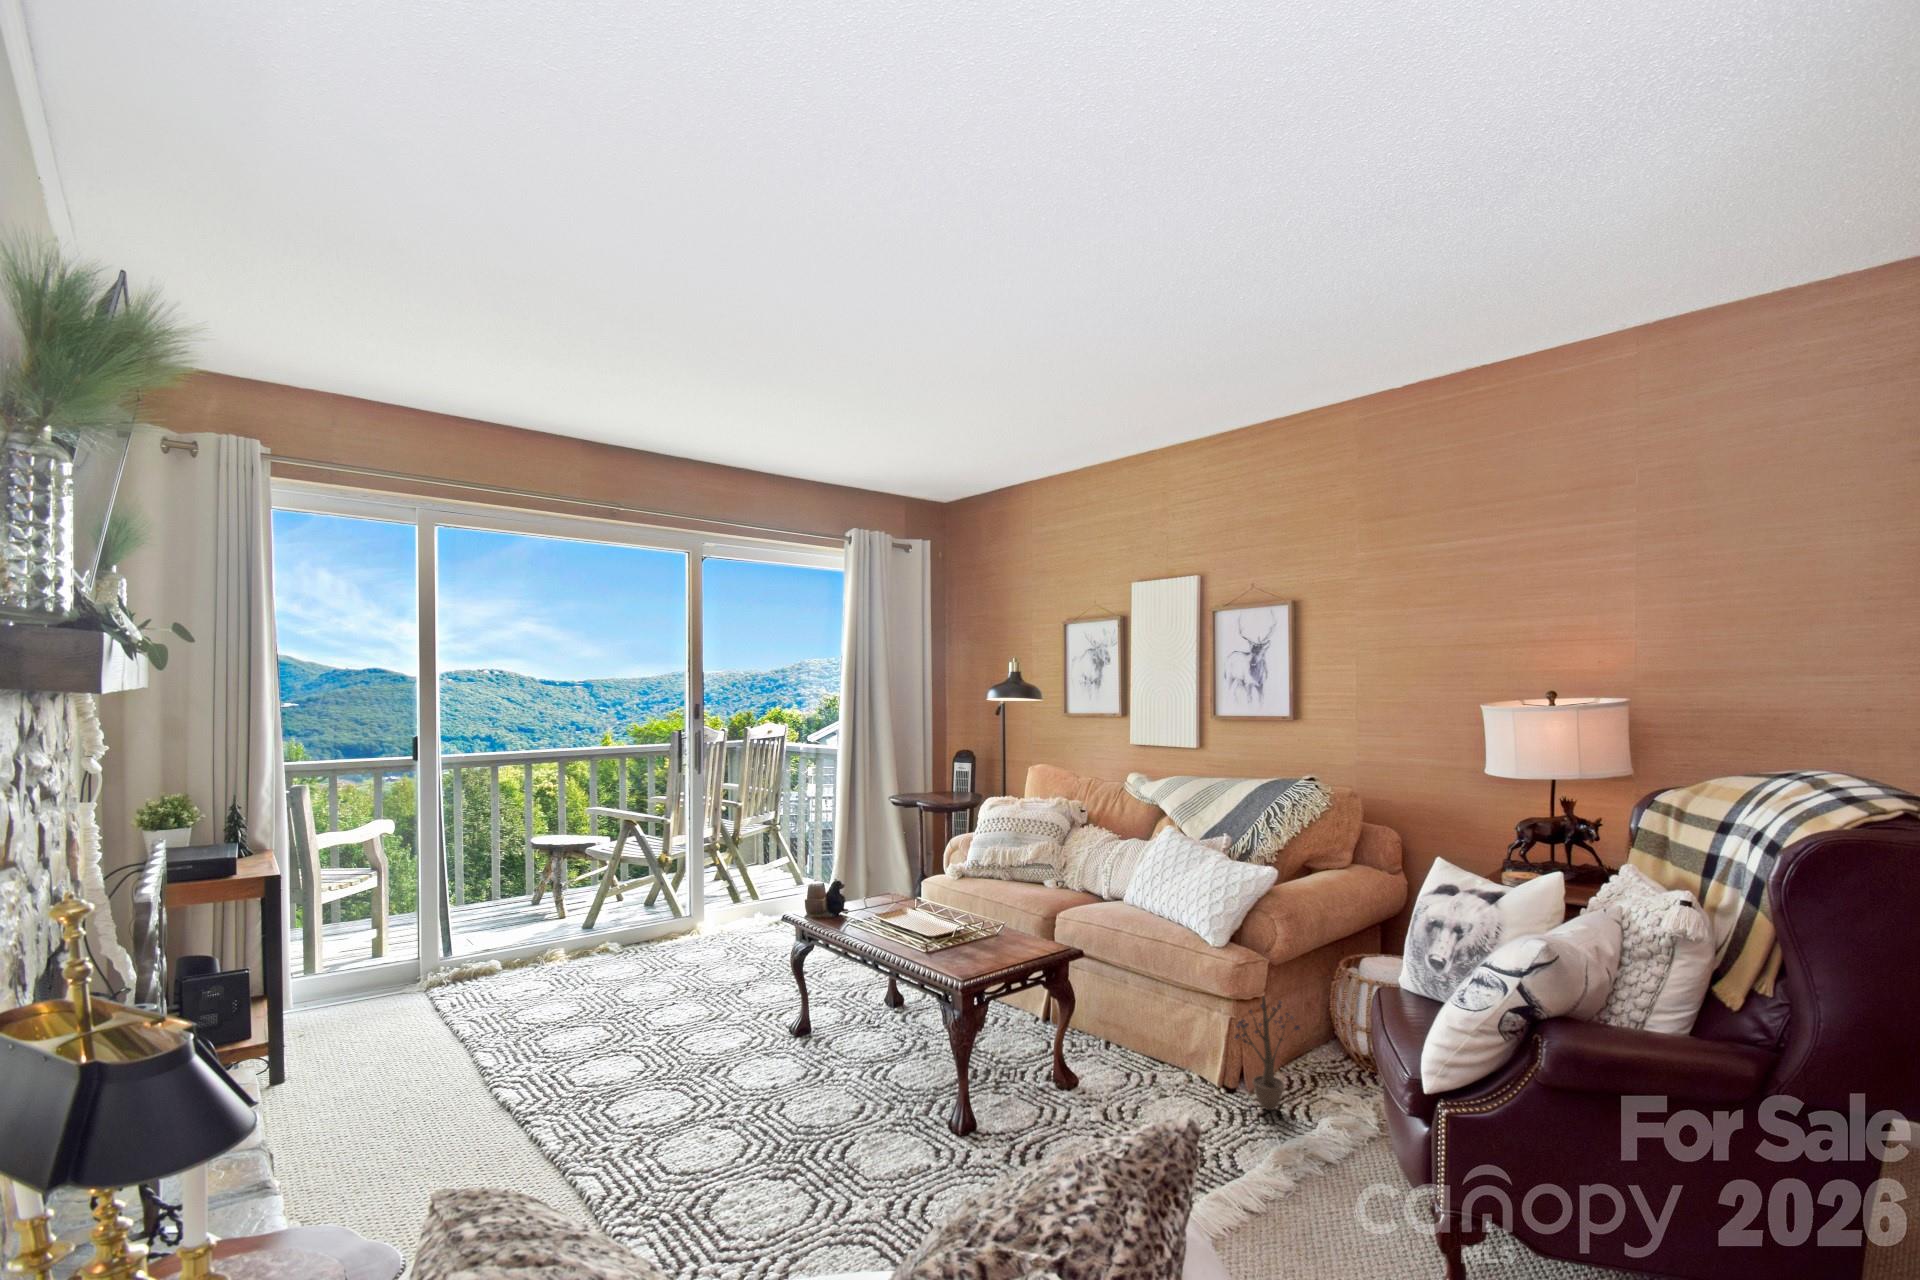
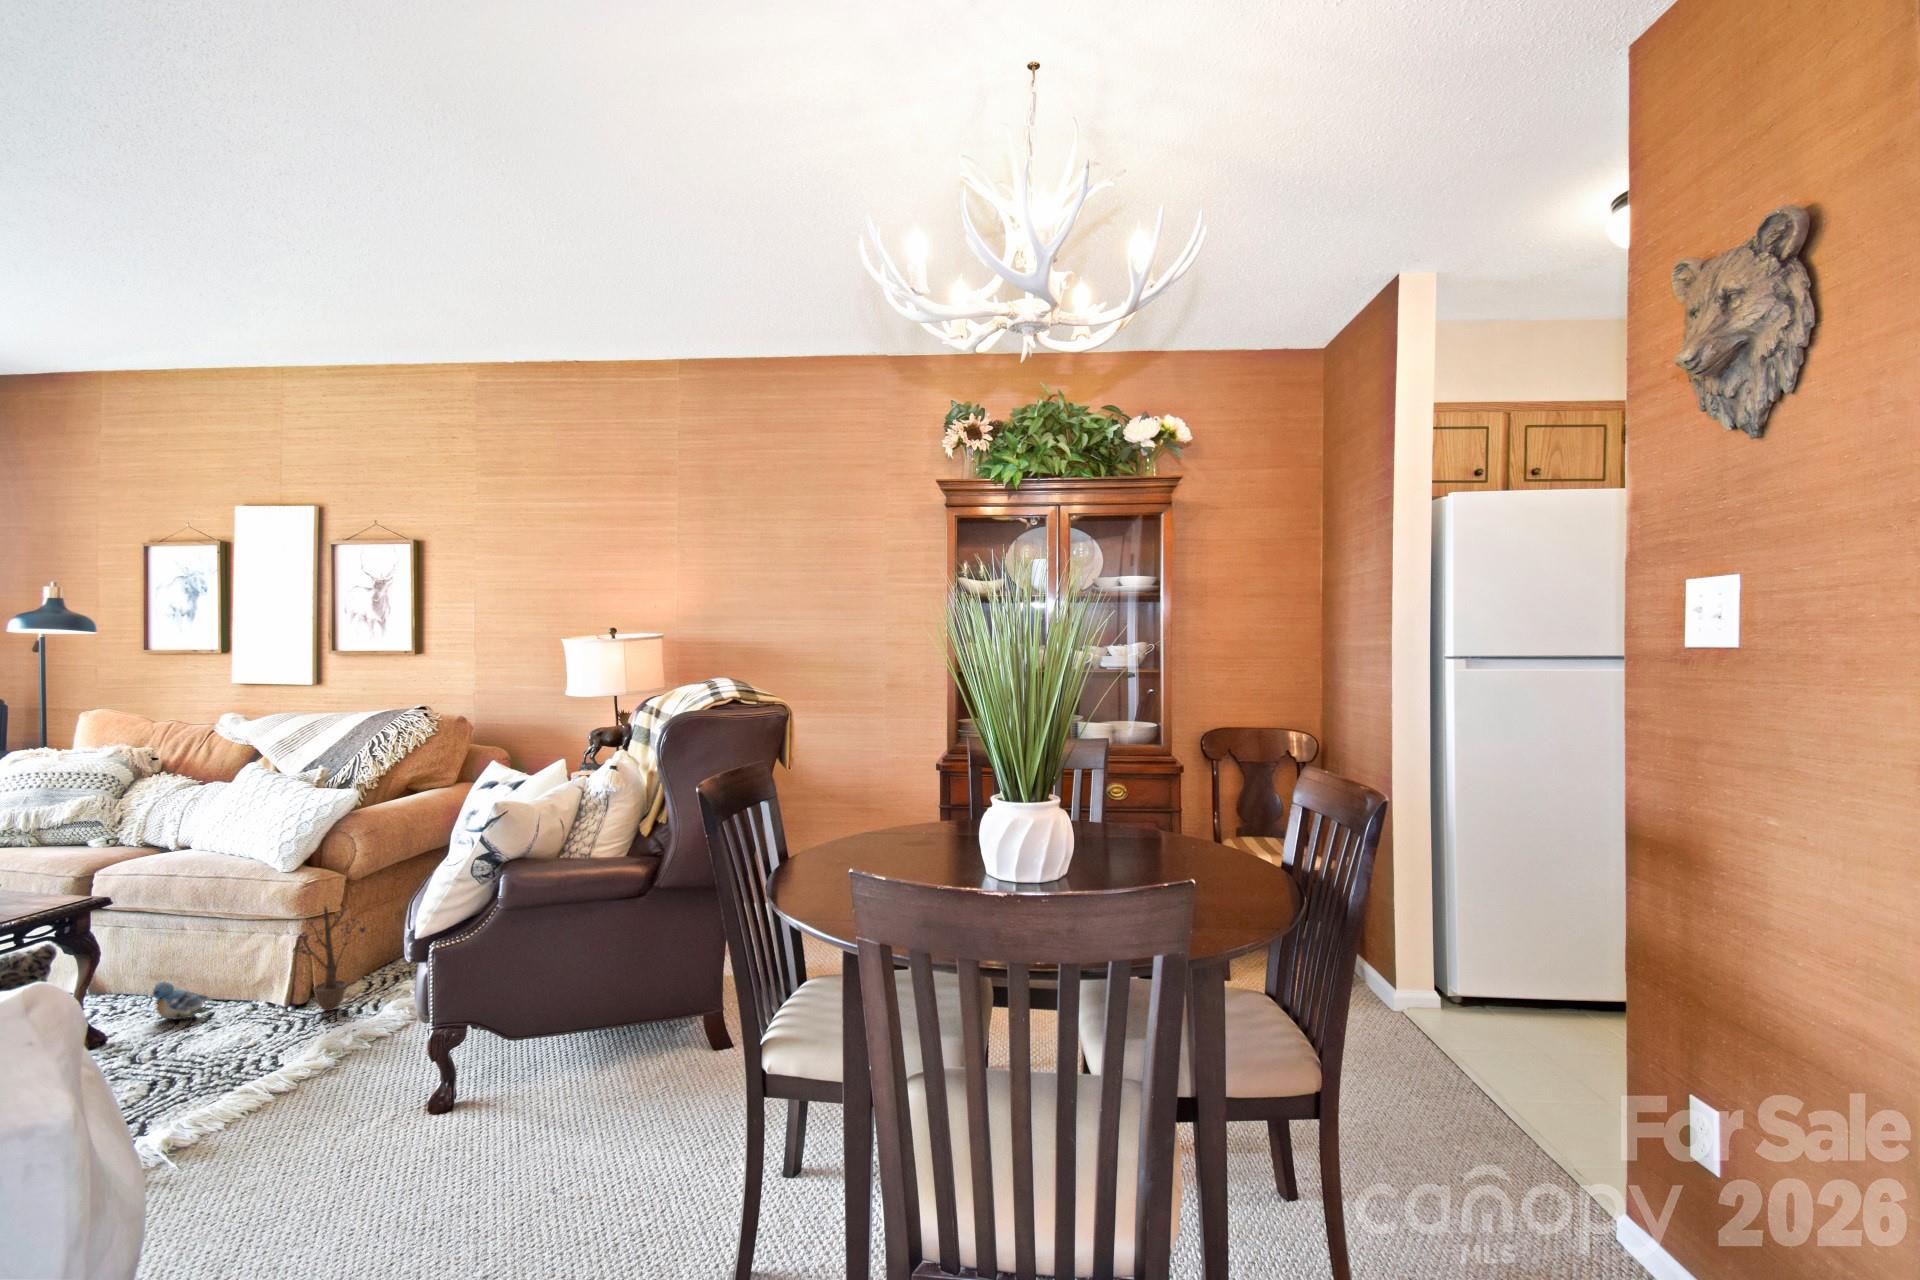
plush toy: none [1110,1036,1158,1078] -> present [153,982,212,1019]

